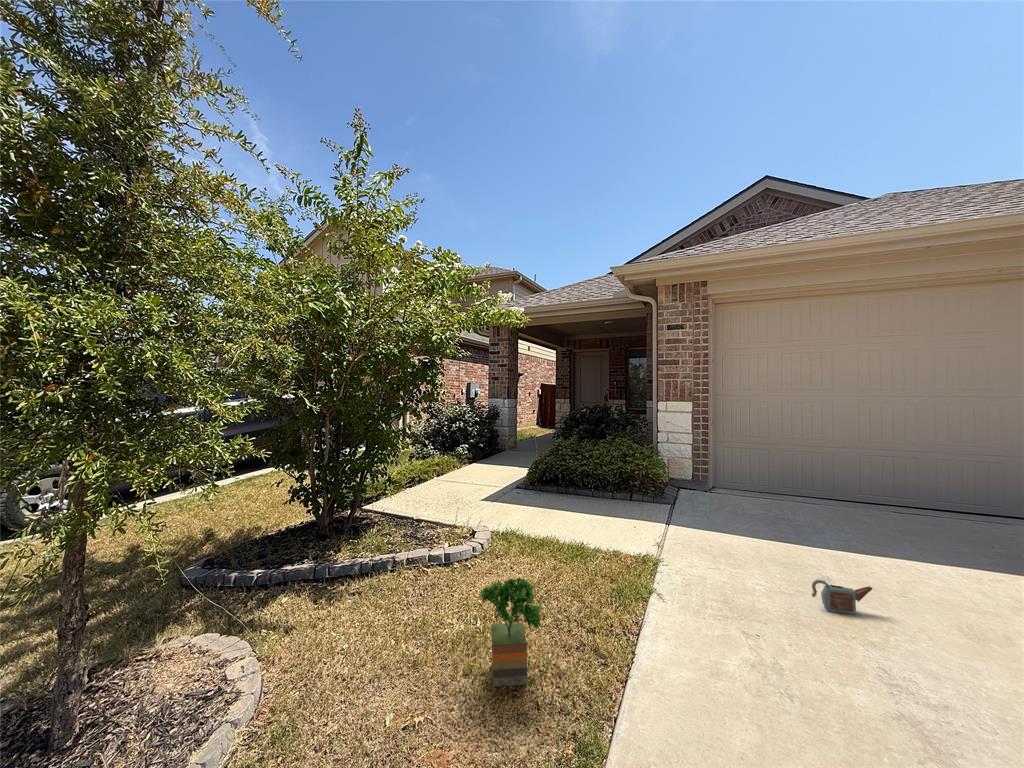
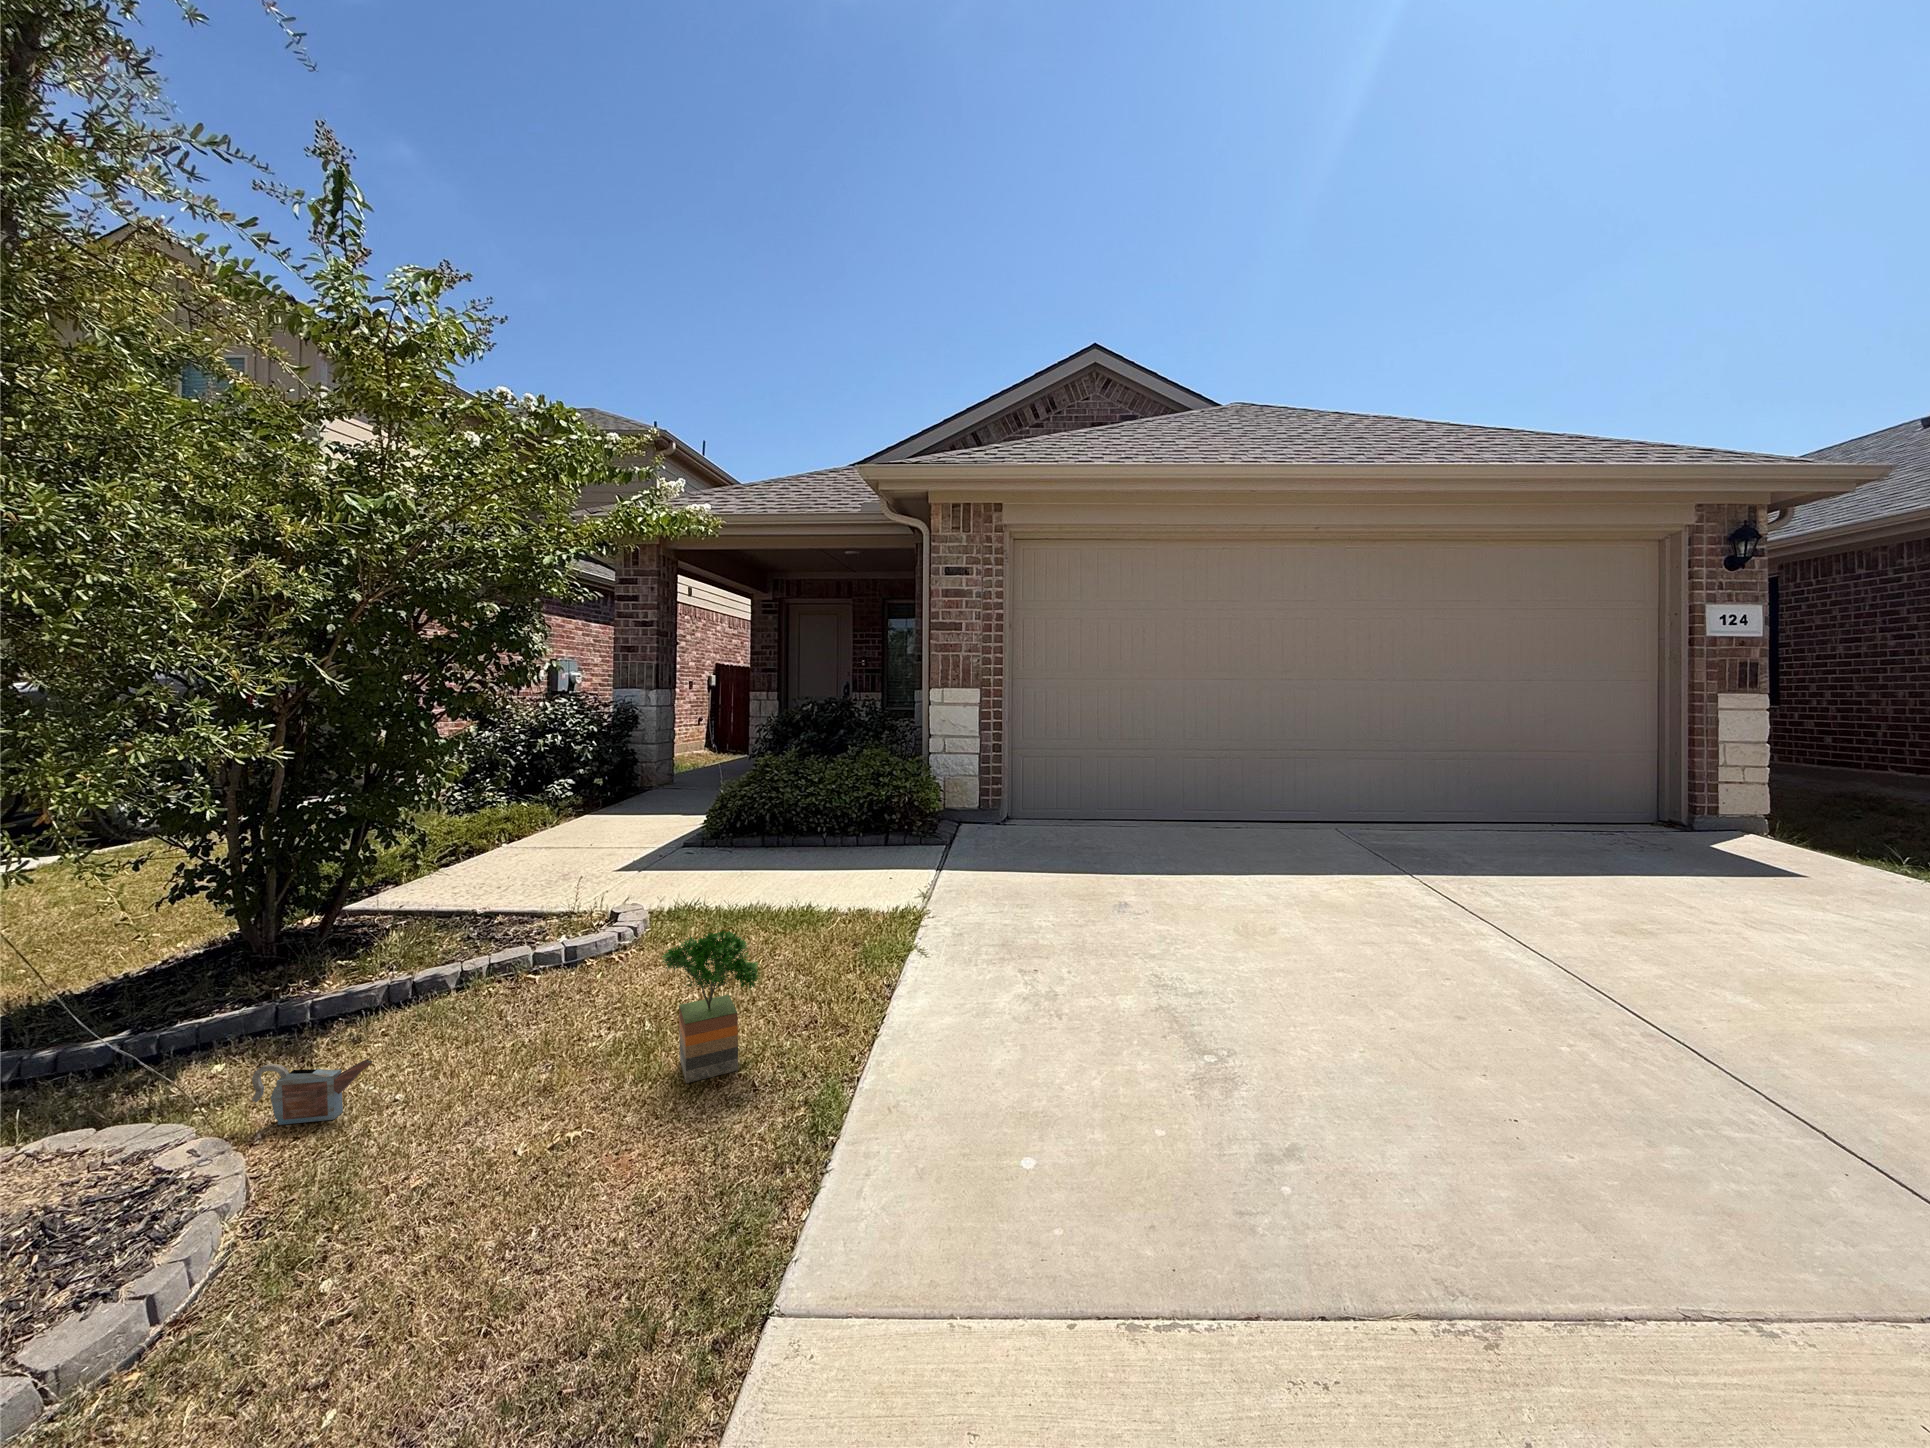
watering can: present [811,580,873,614] -> present [252,1059,373,1125]

